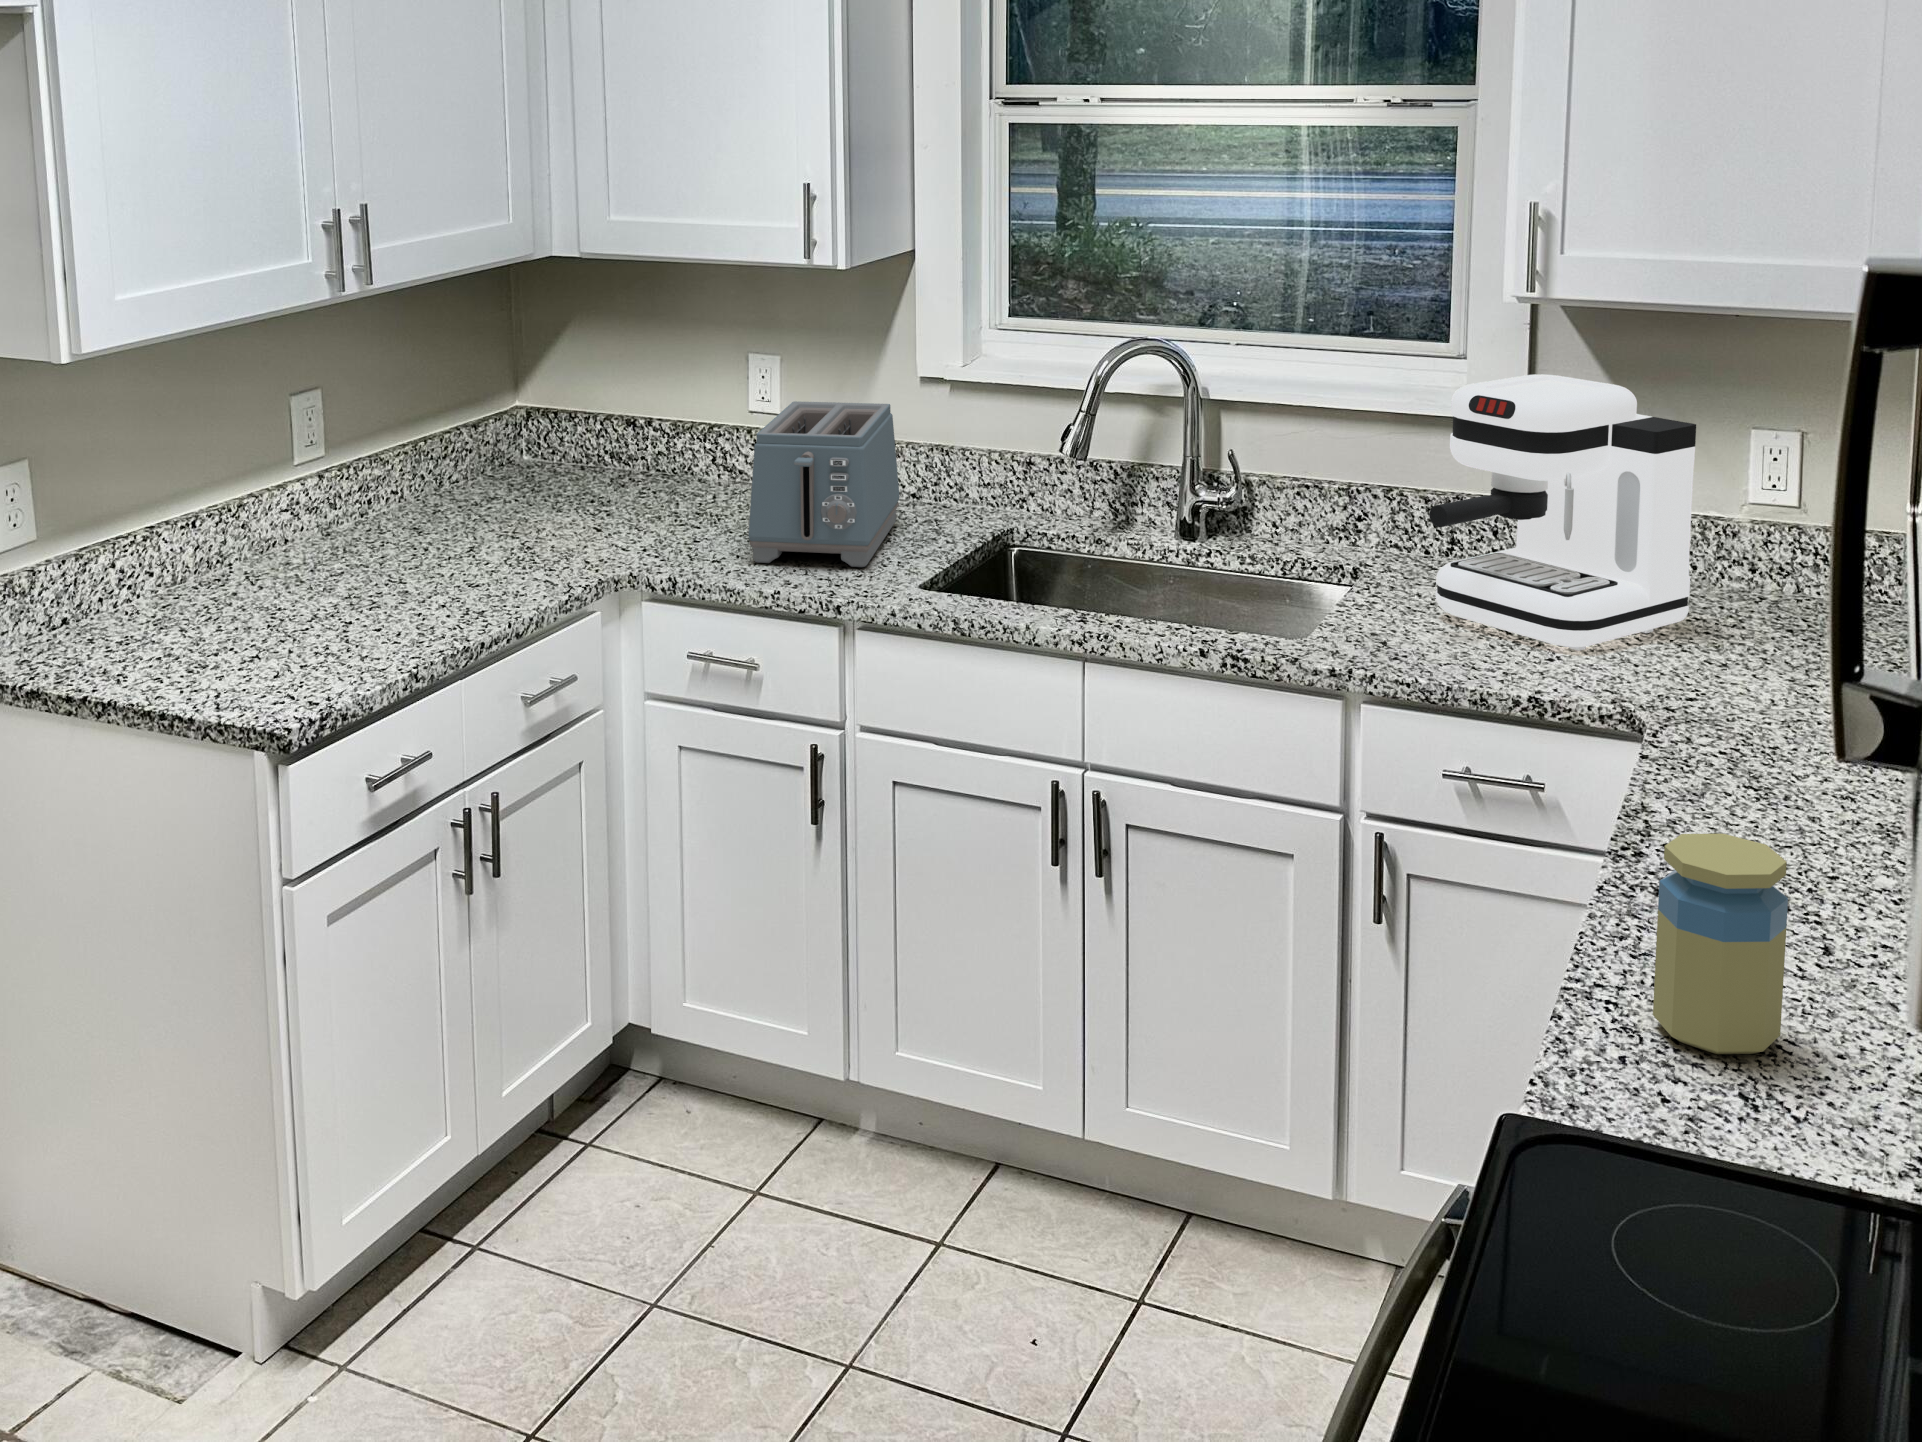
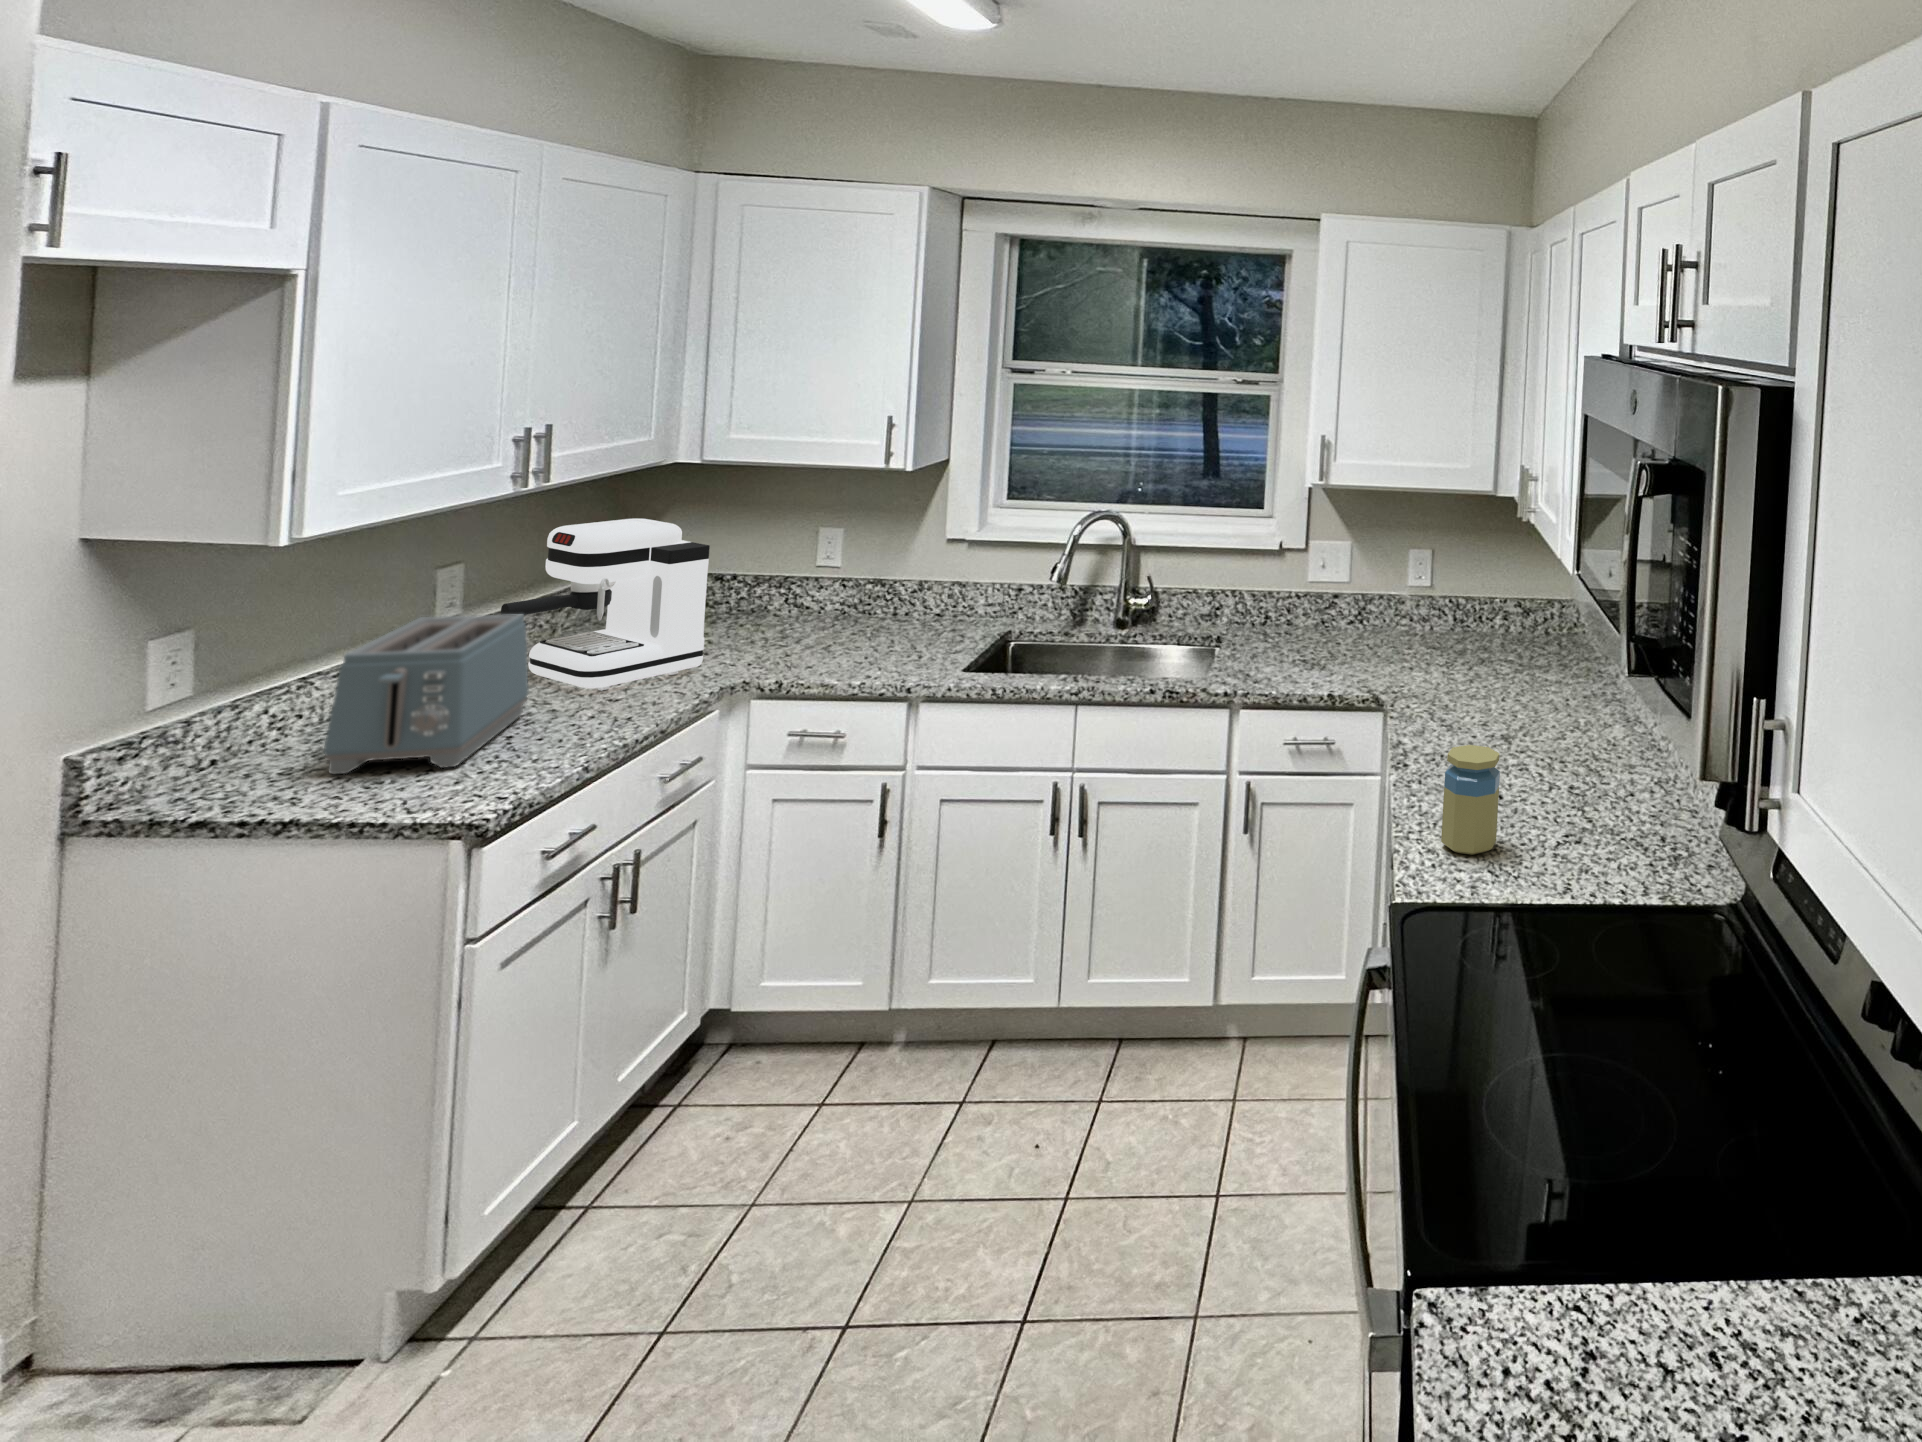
coffee maker: present [1429,374,1696,651] -> present [501,519,710,691]
toaster: present [748,401,900,567] -> present [324,614,528,774]

